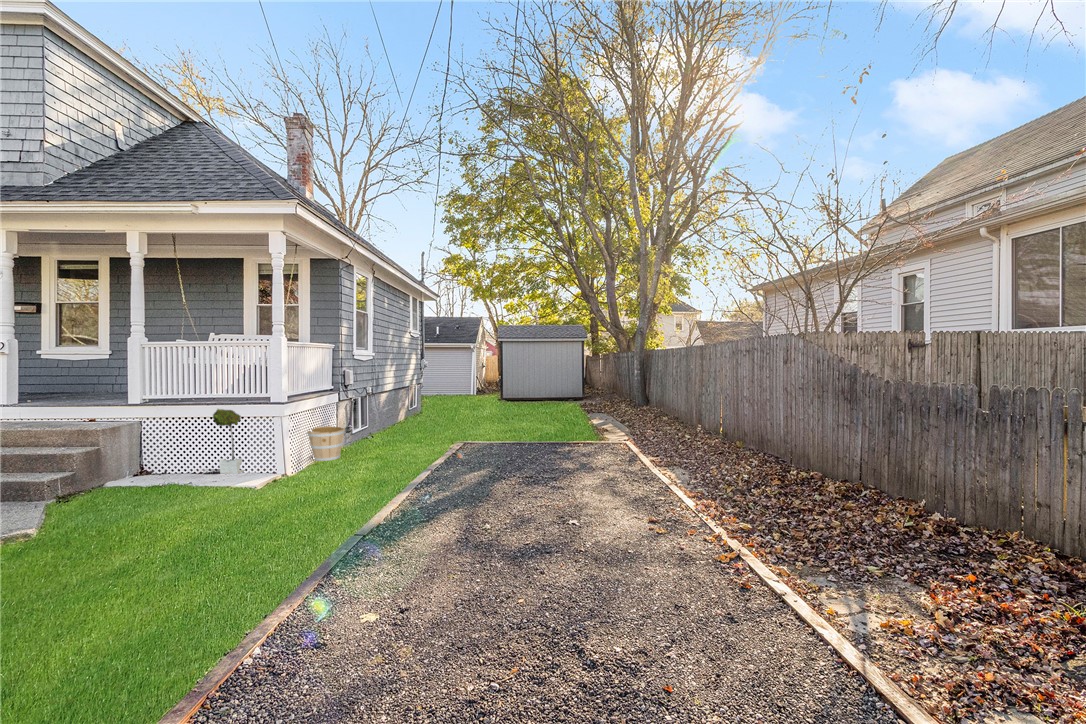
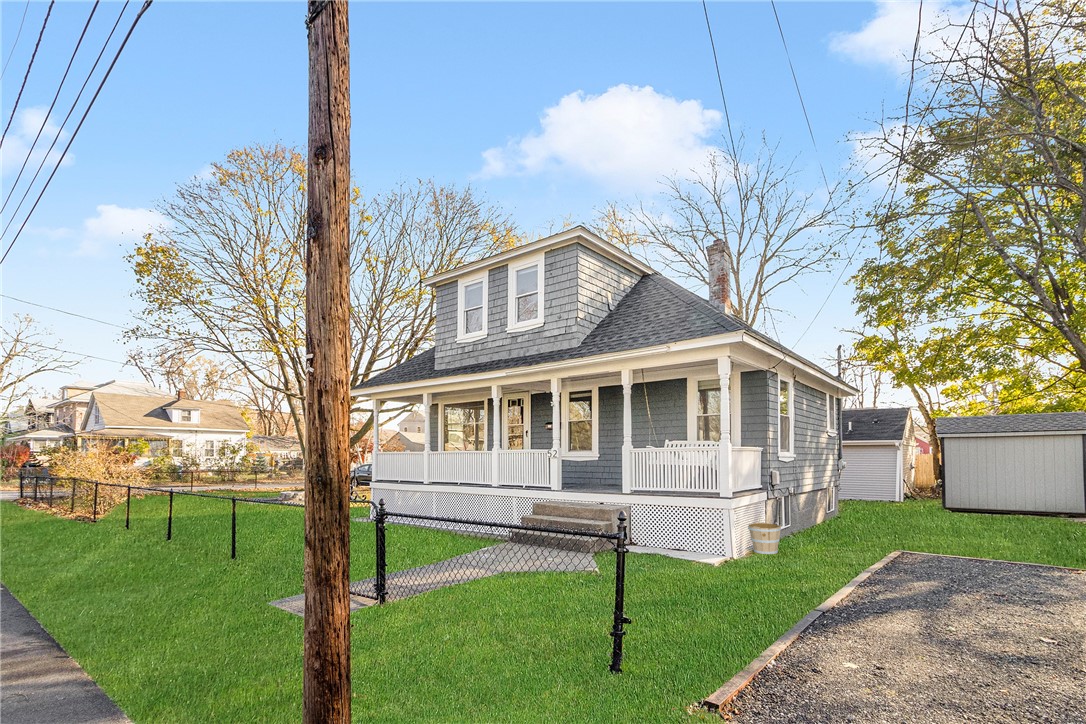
potted tree: present [213,409,244,474] -> none [680,501,706,555]

